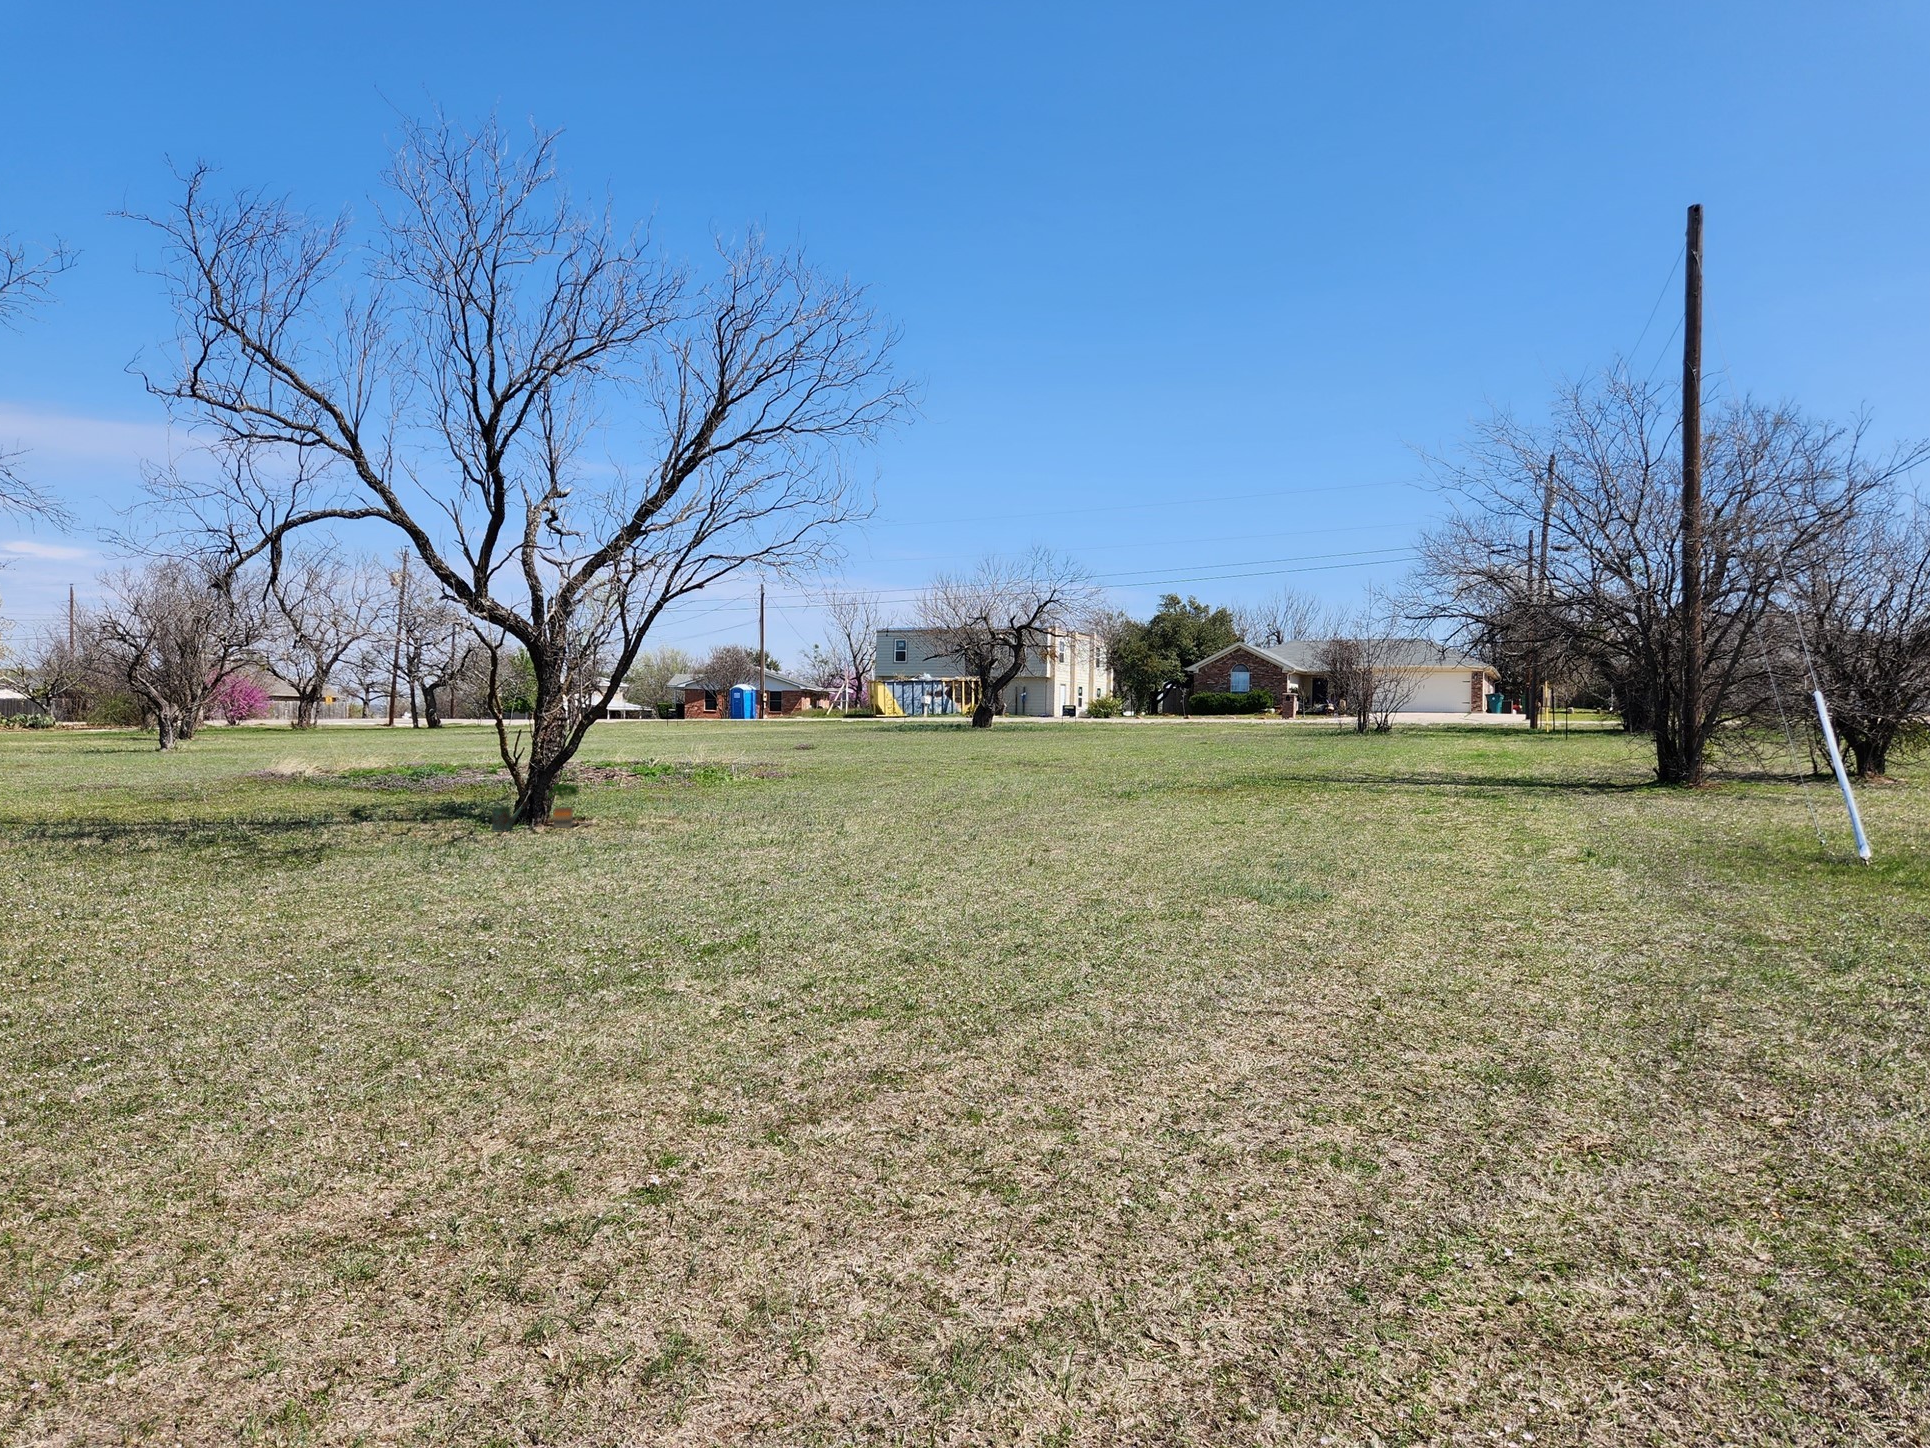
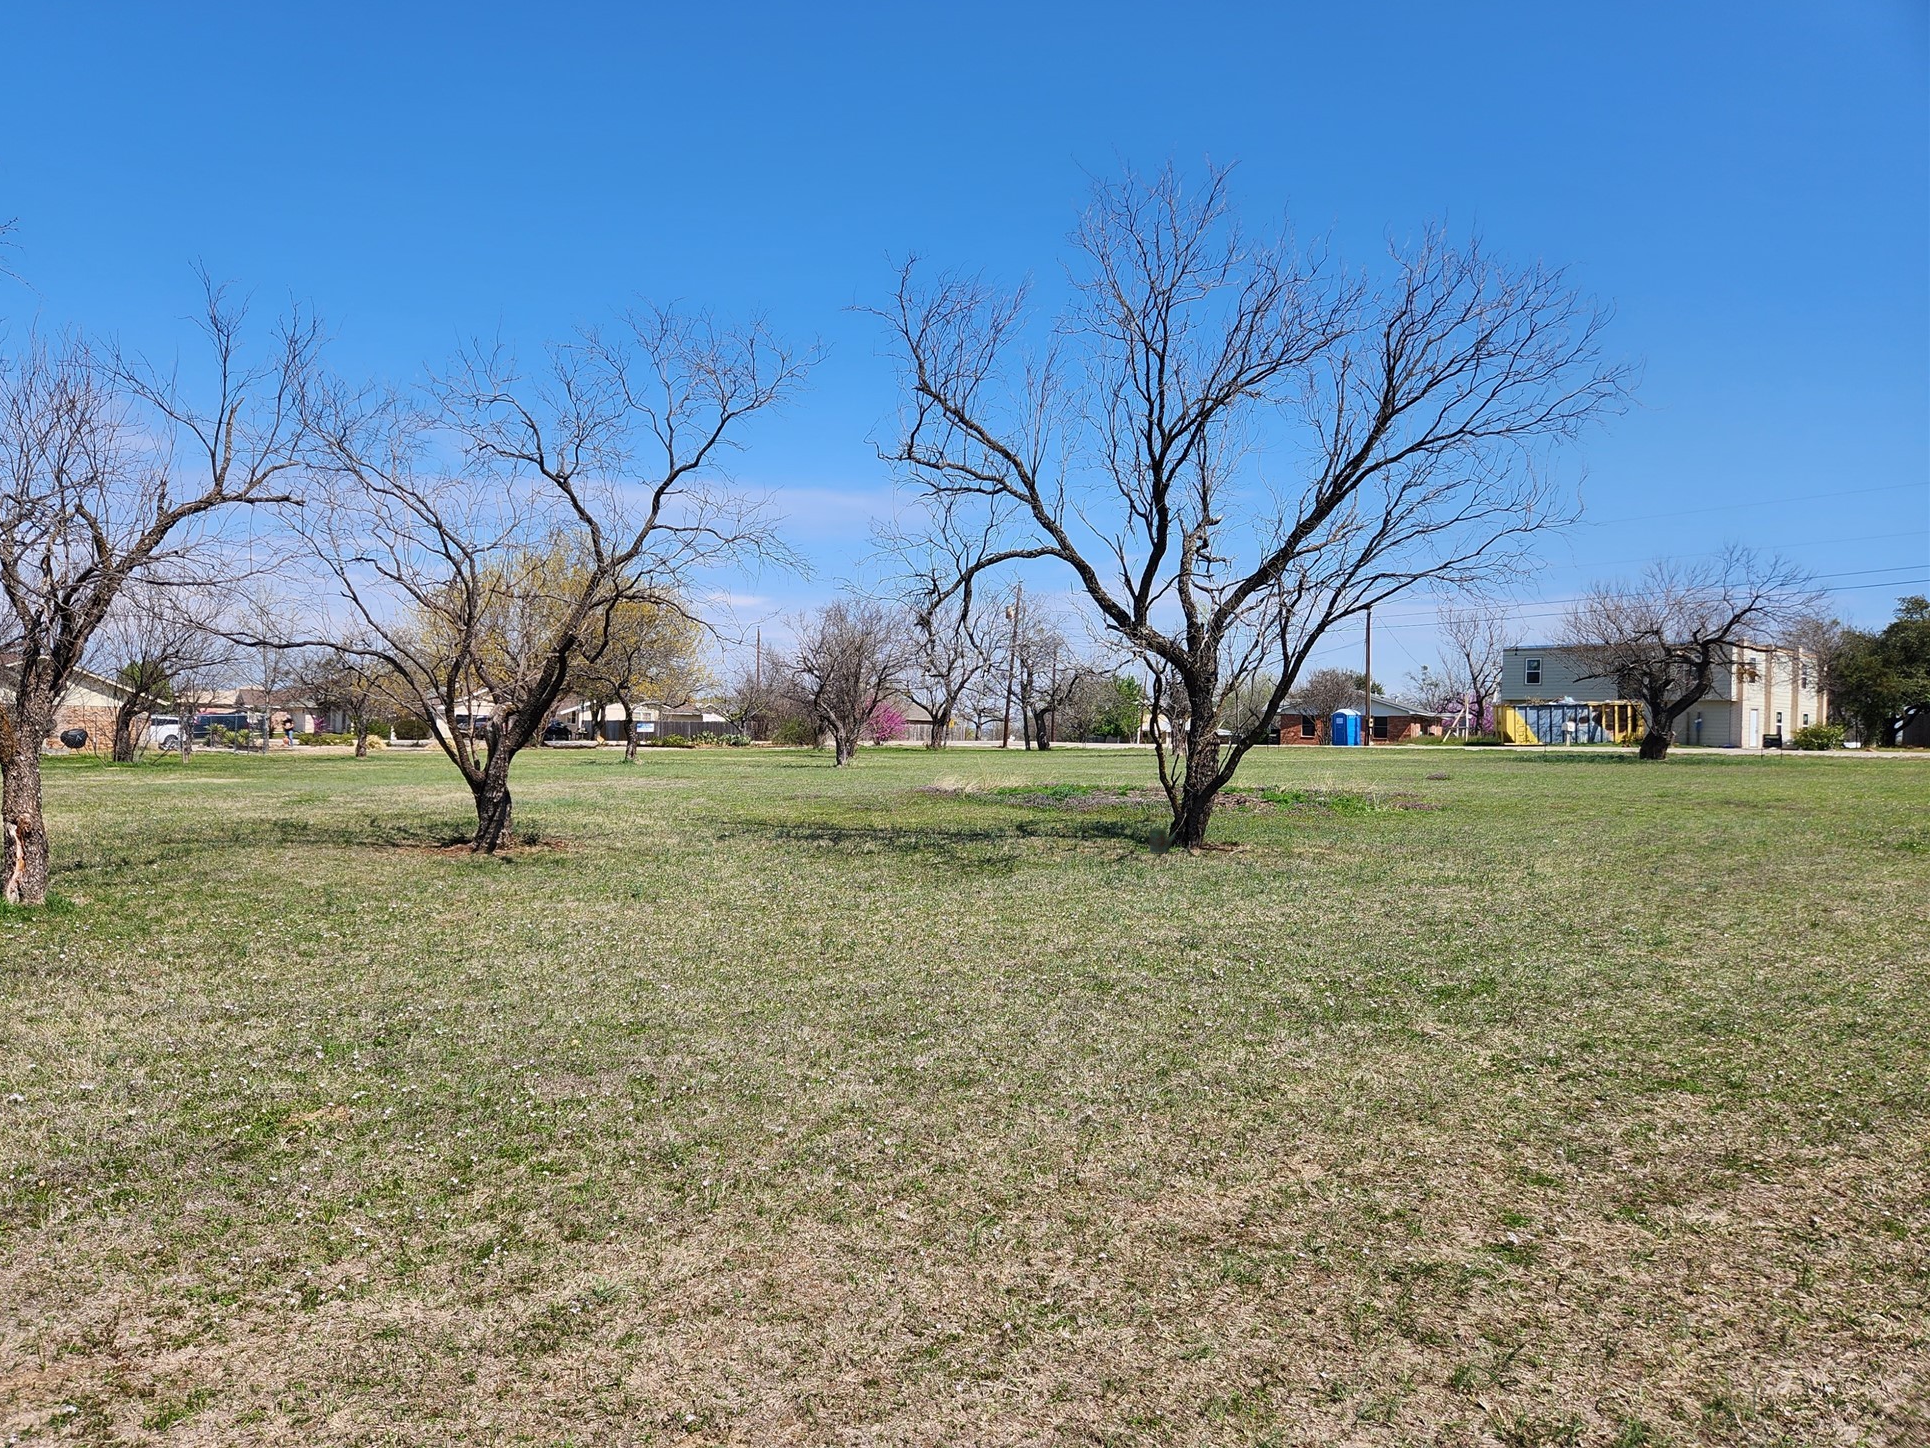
potted tree: present [548,784,579,828] -> none [1200,809,1233,854]

